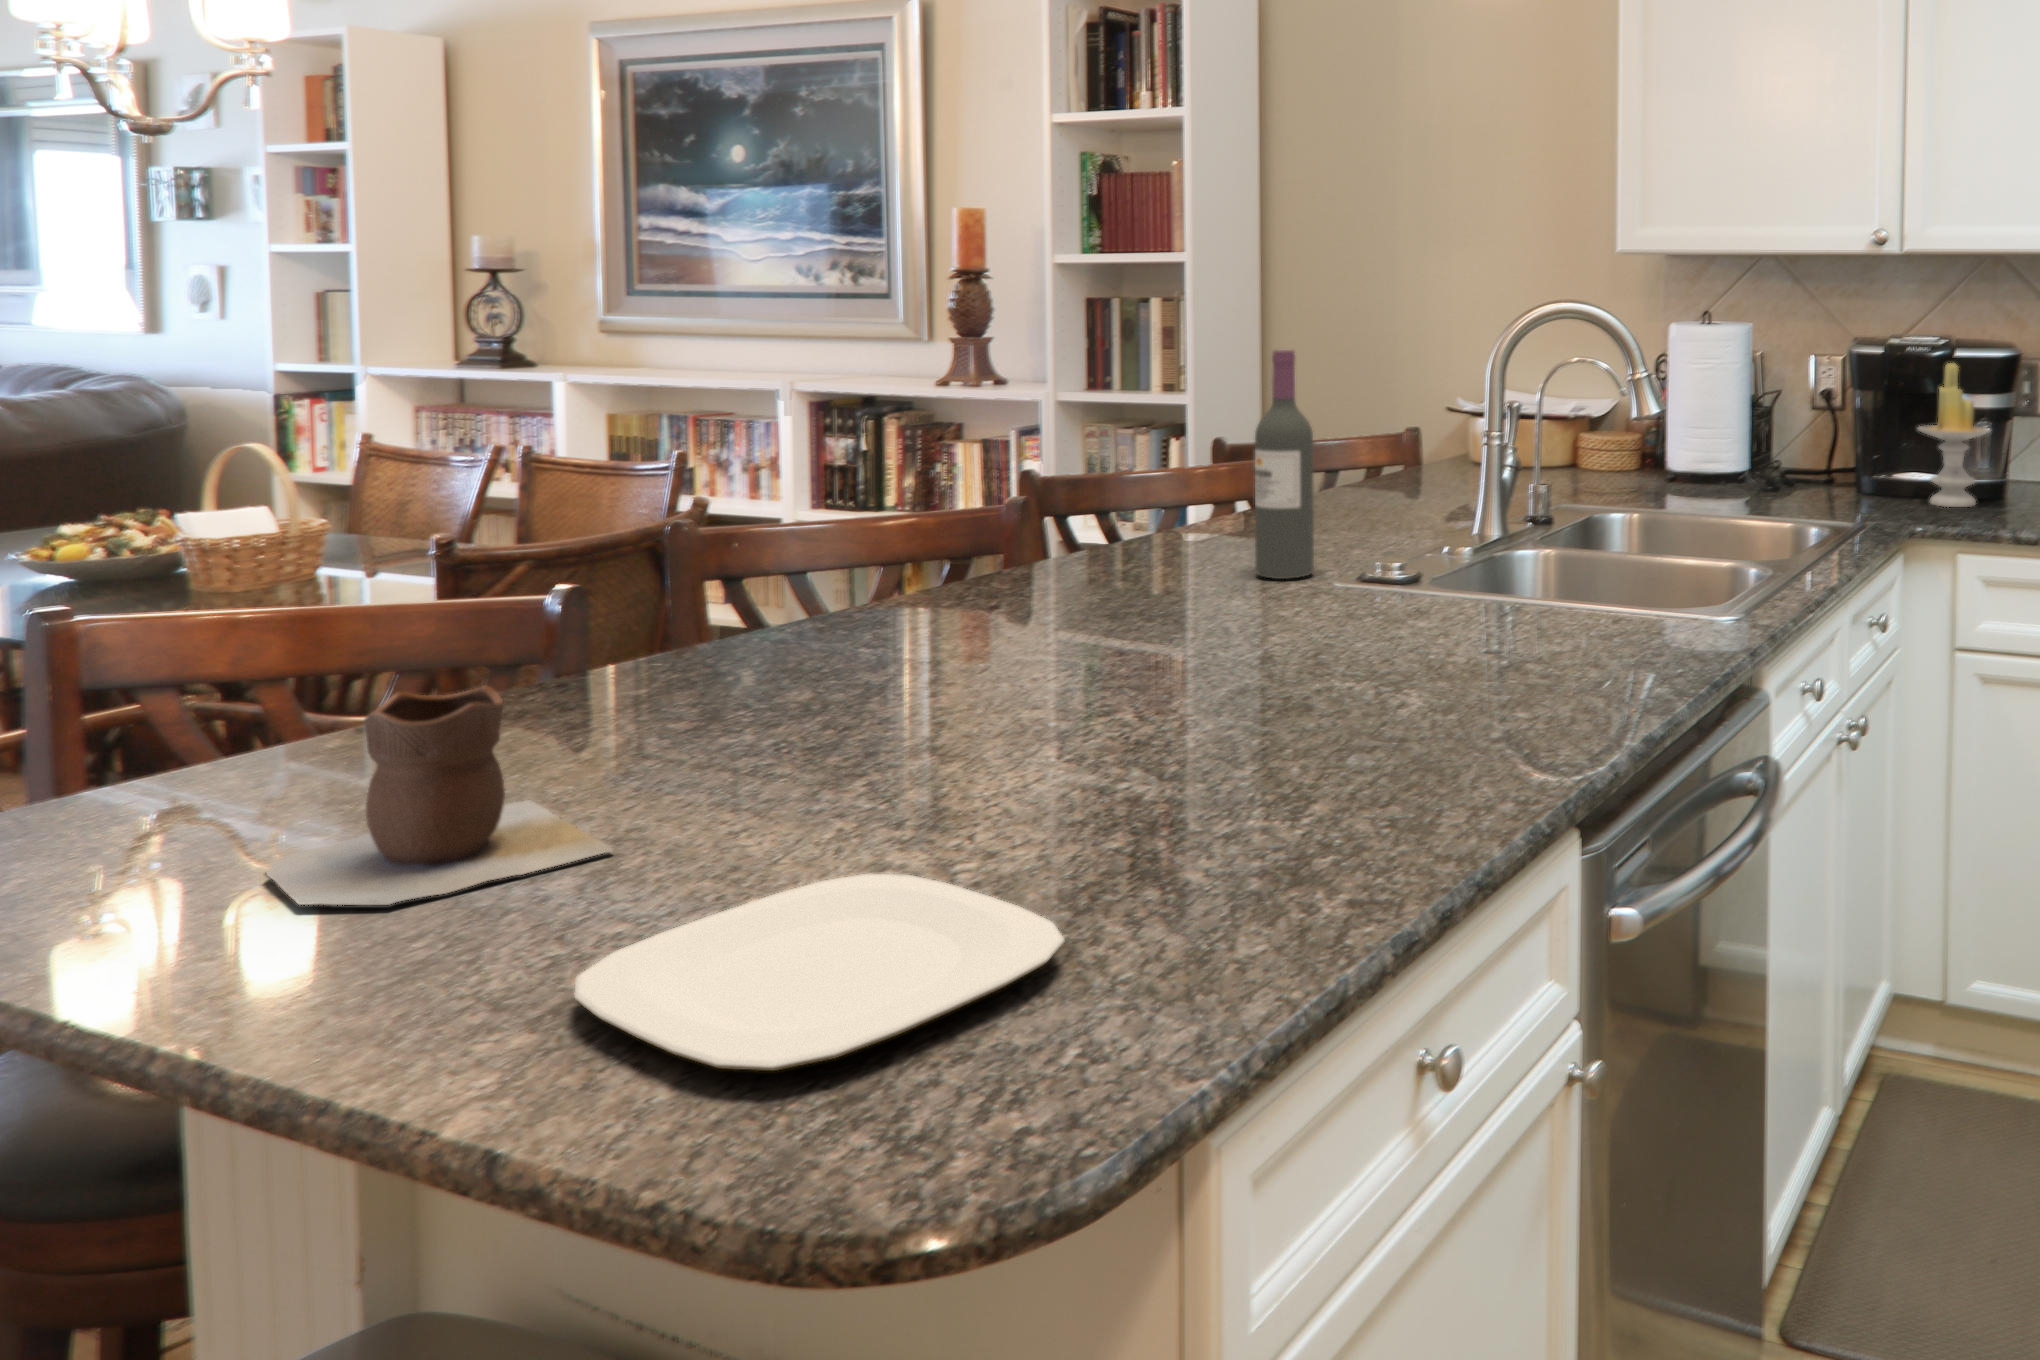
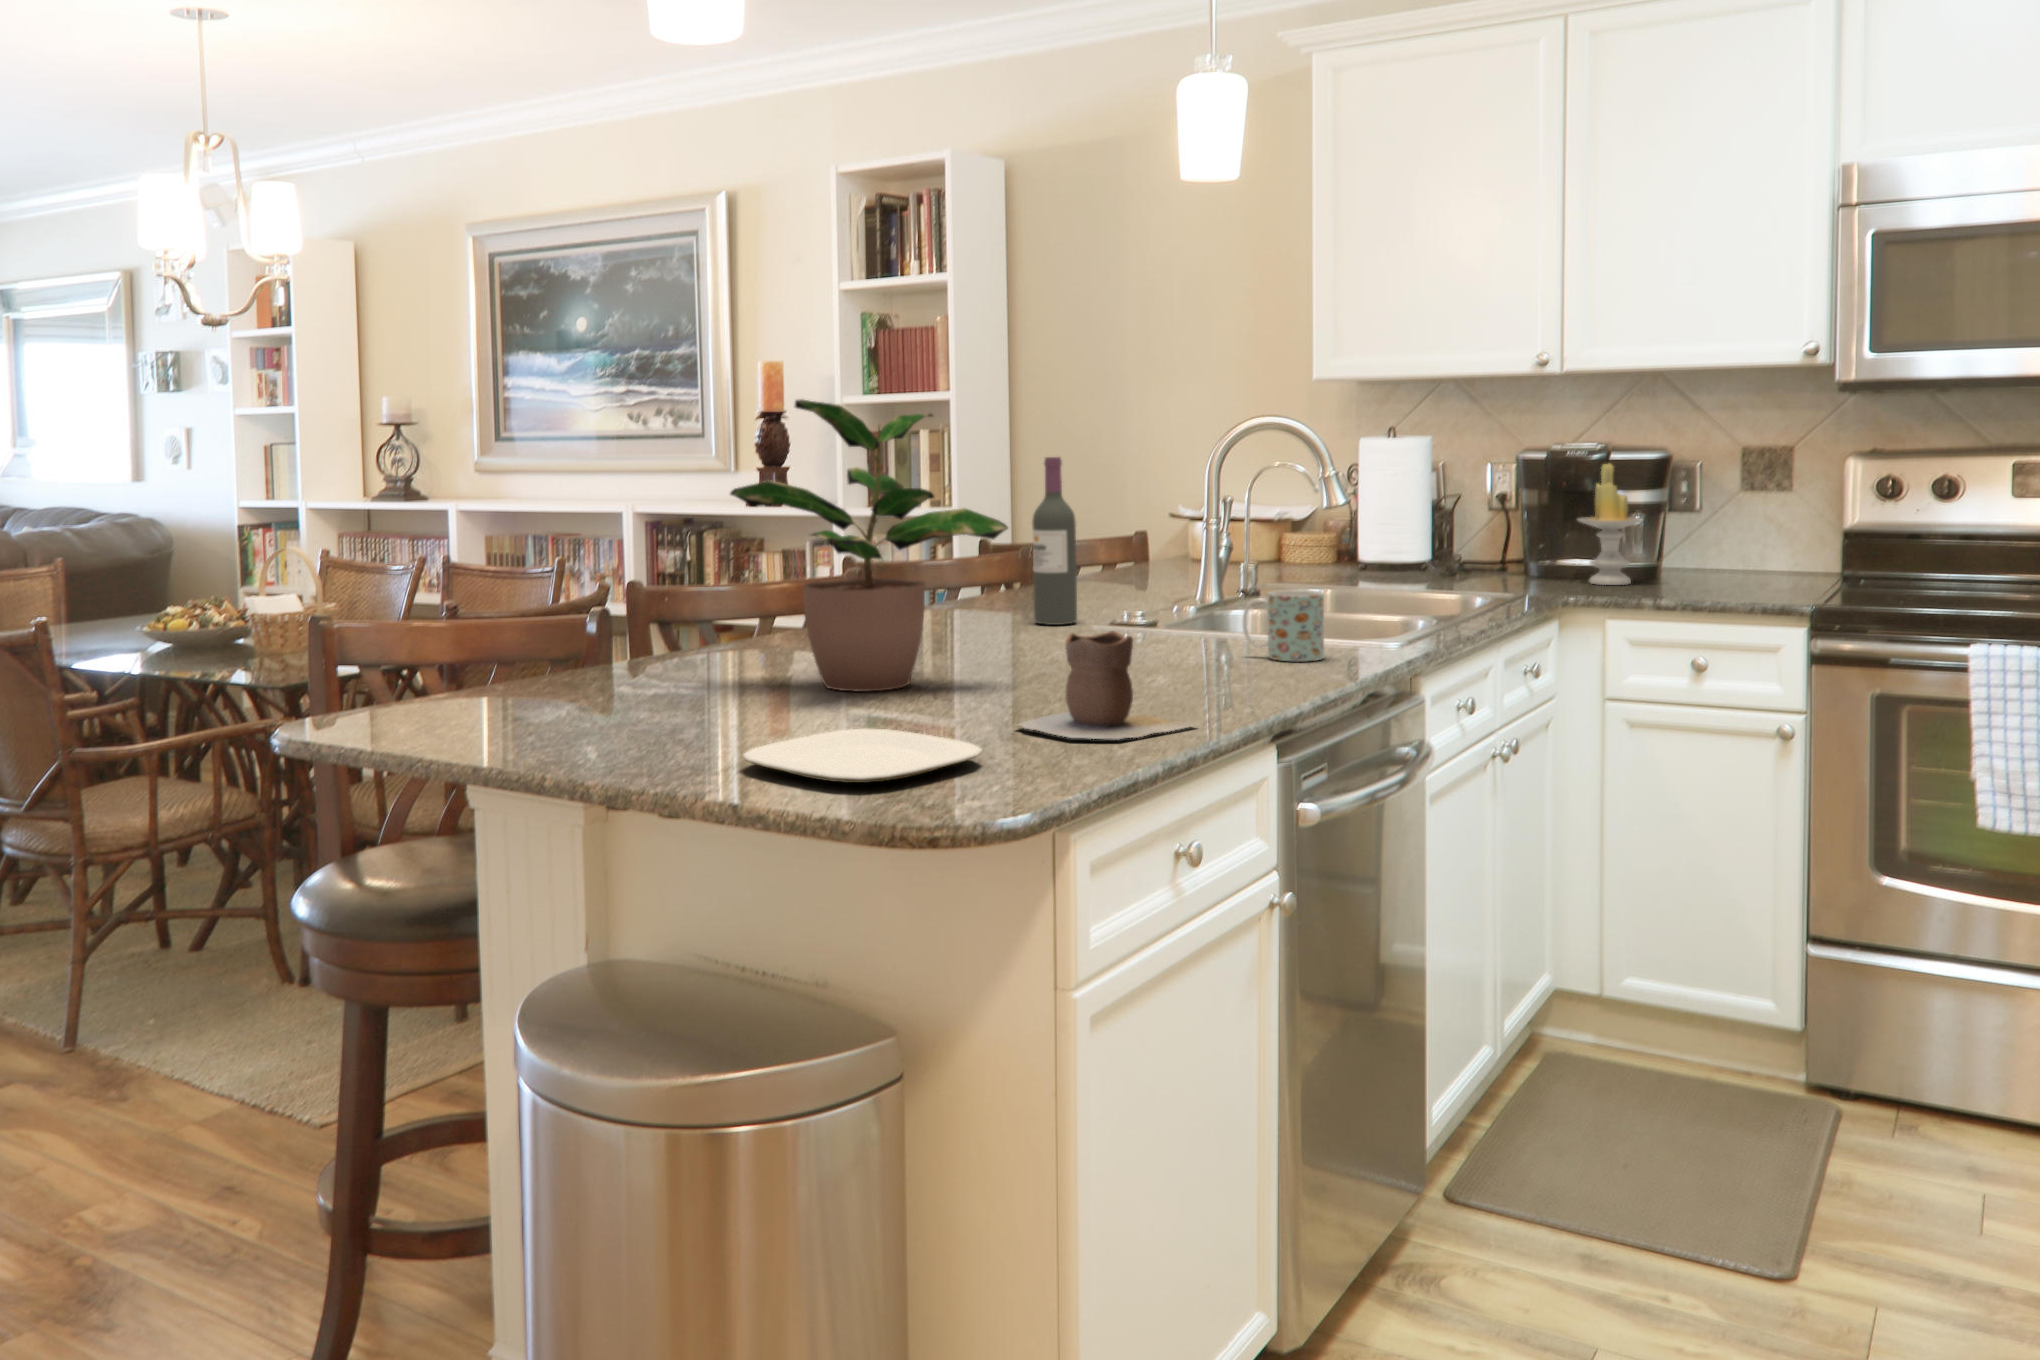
potted plant: none [735,271,1185,739] -> present [730,399,1008,691]
mug: none [1532,550,1643,656] -> present [1243,590,1324,661]
vase: present [266,685,613,905] -> present [1018,631,1194,740]

